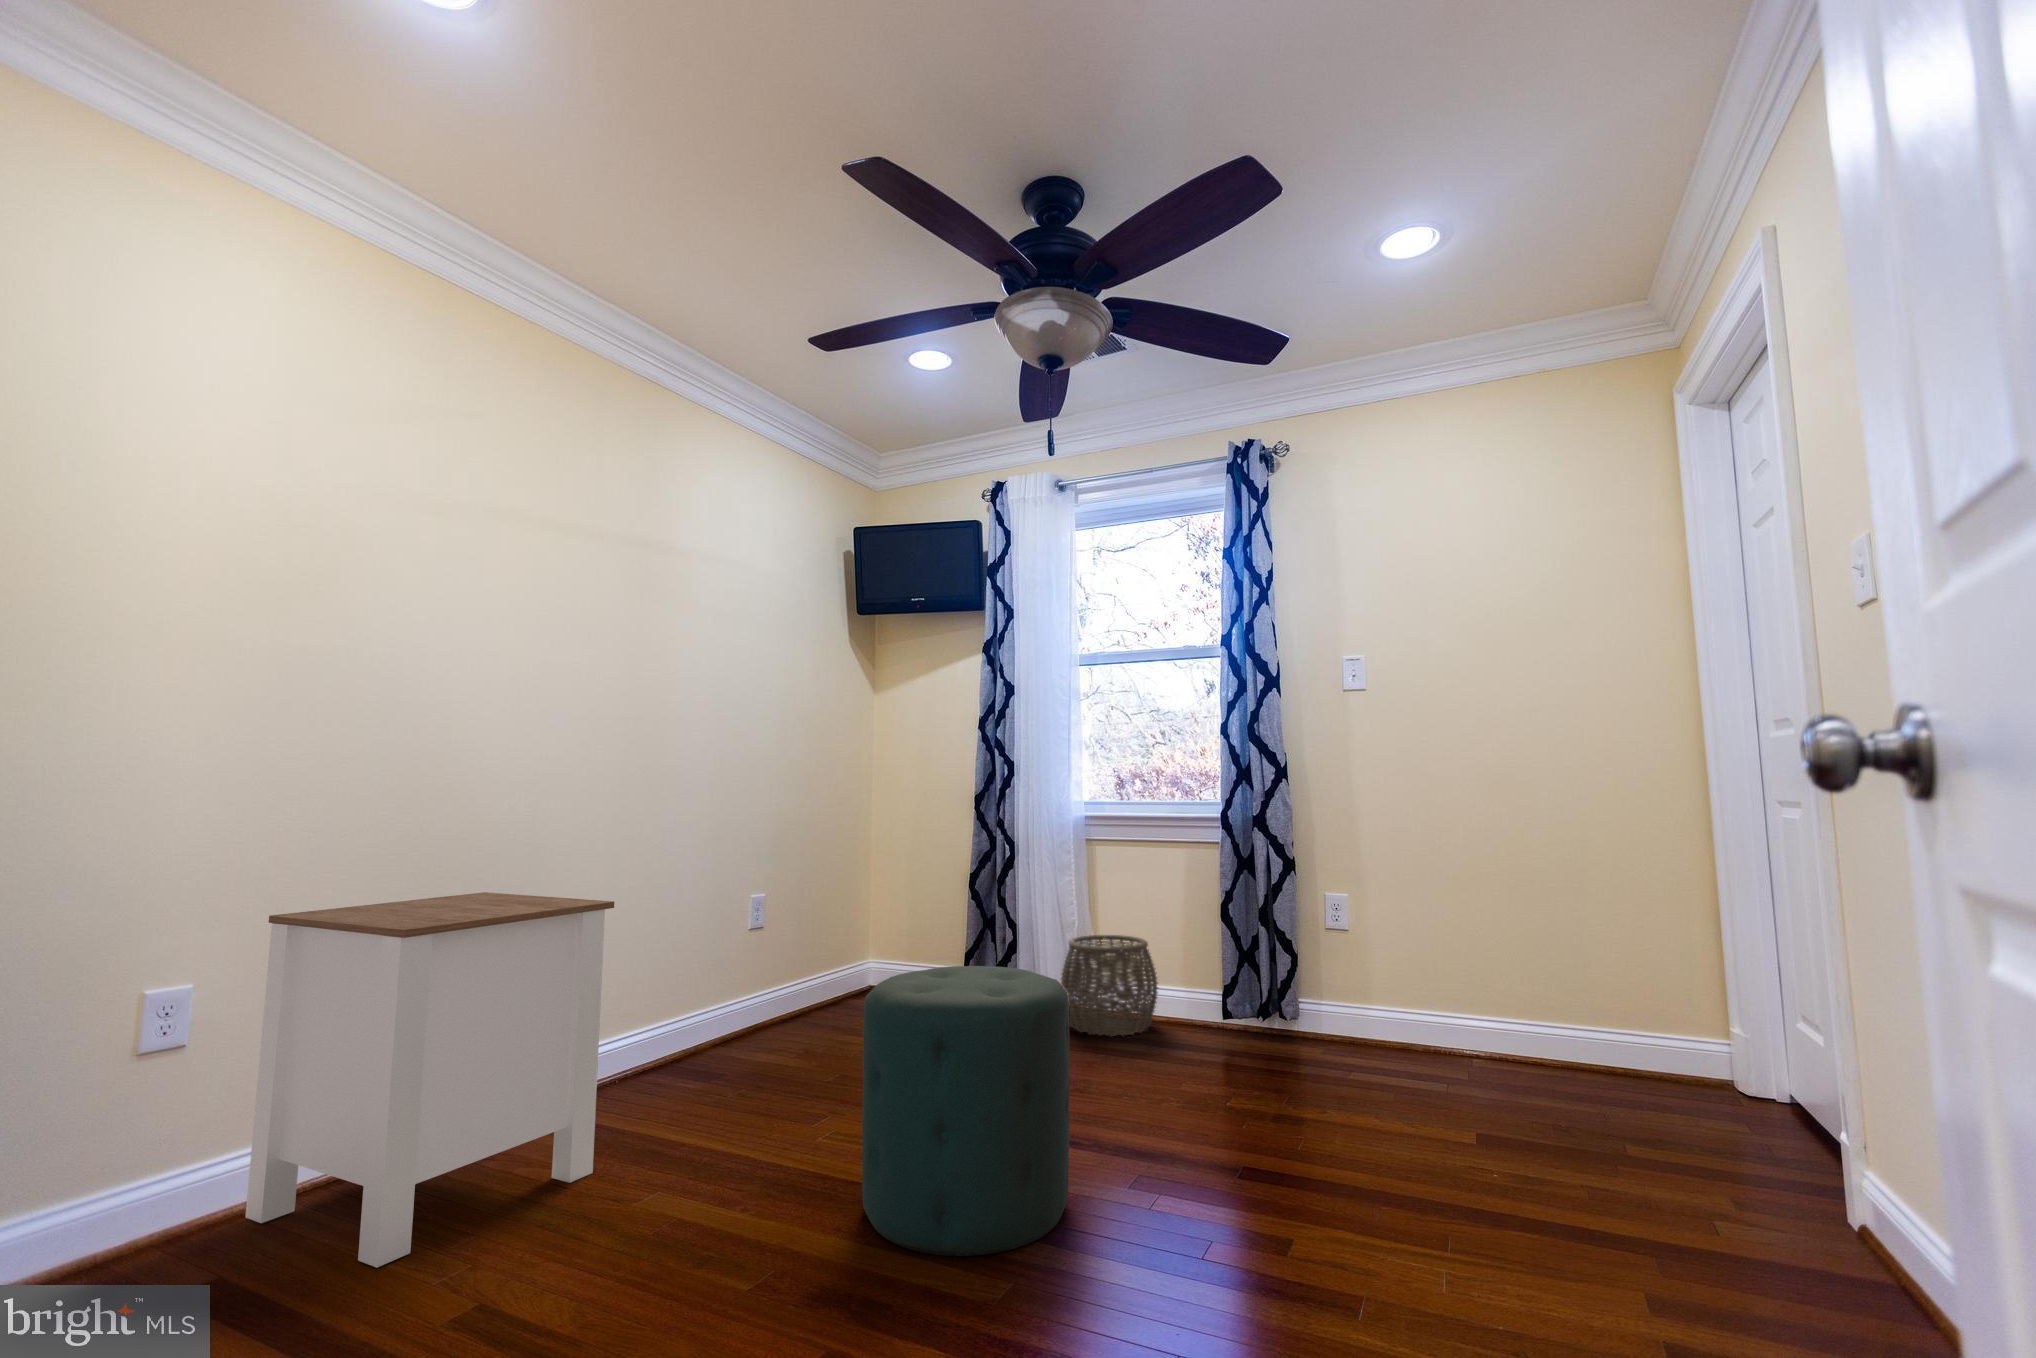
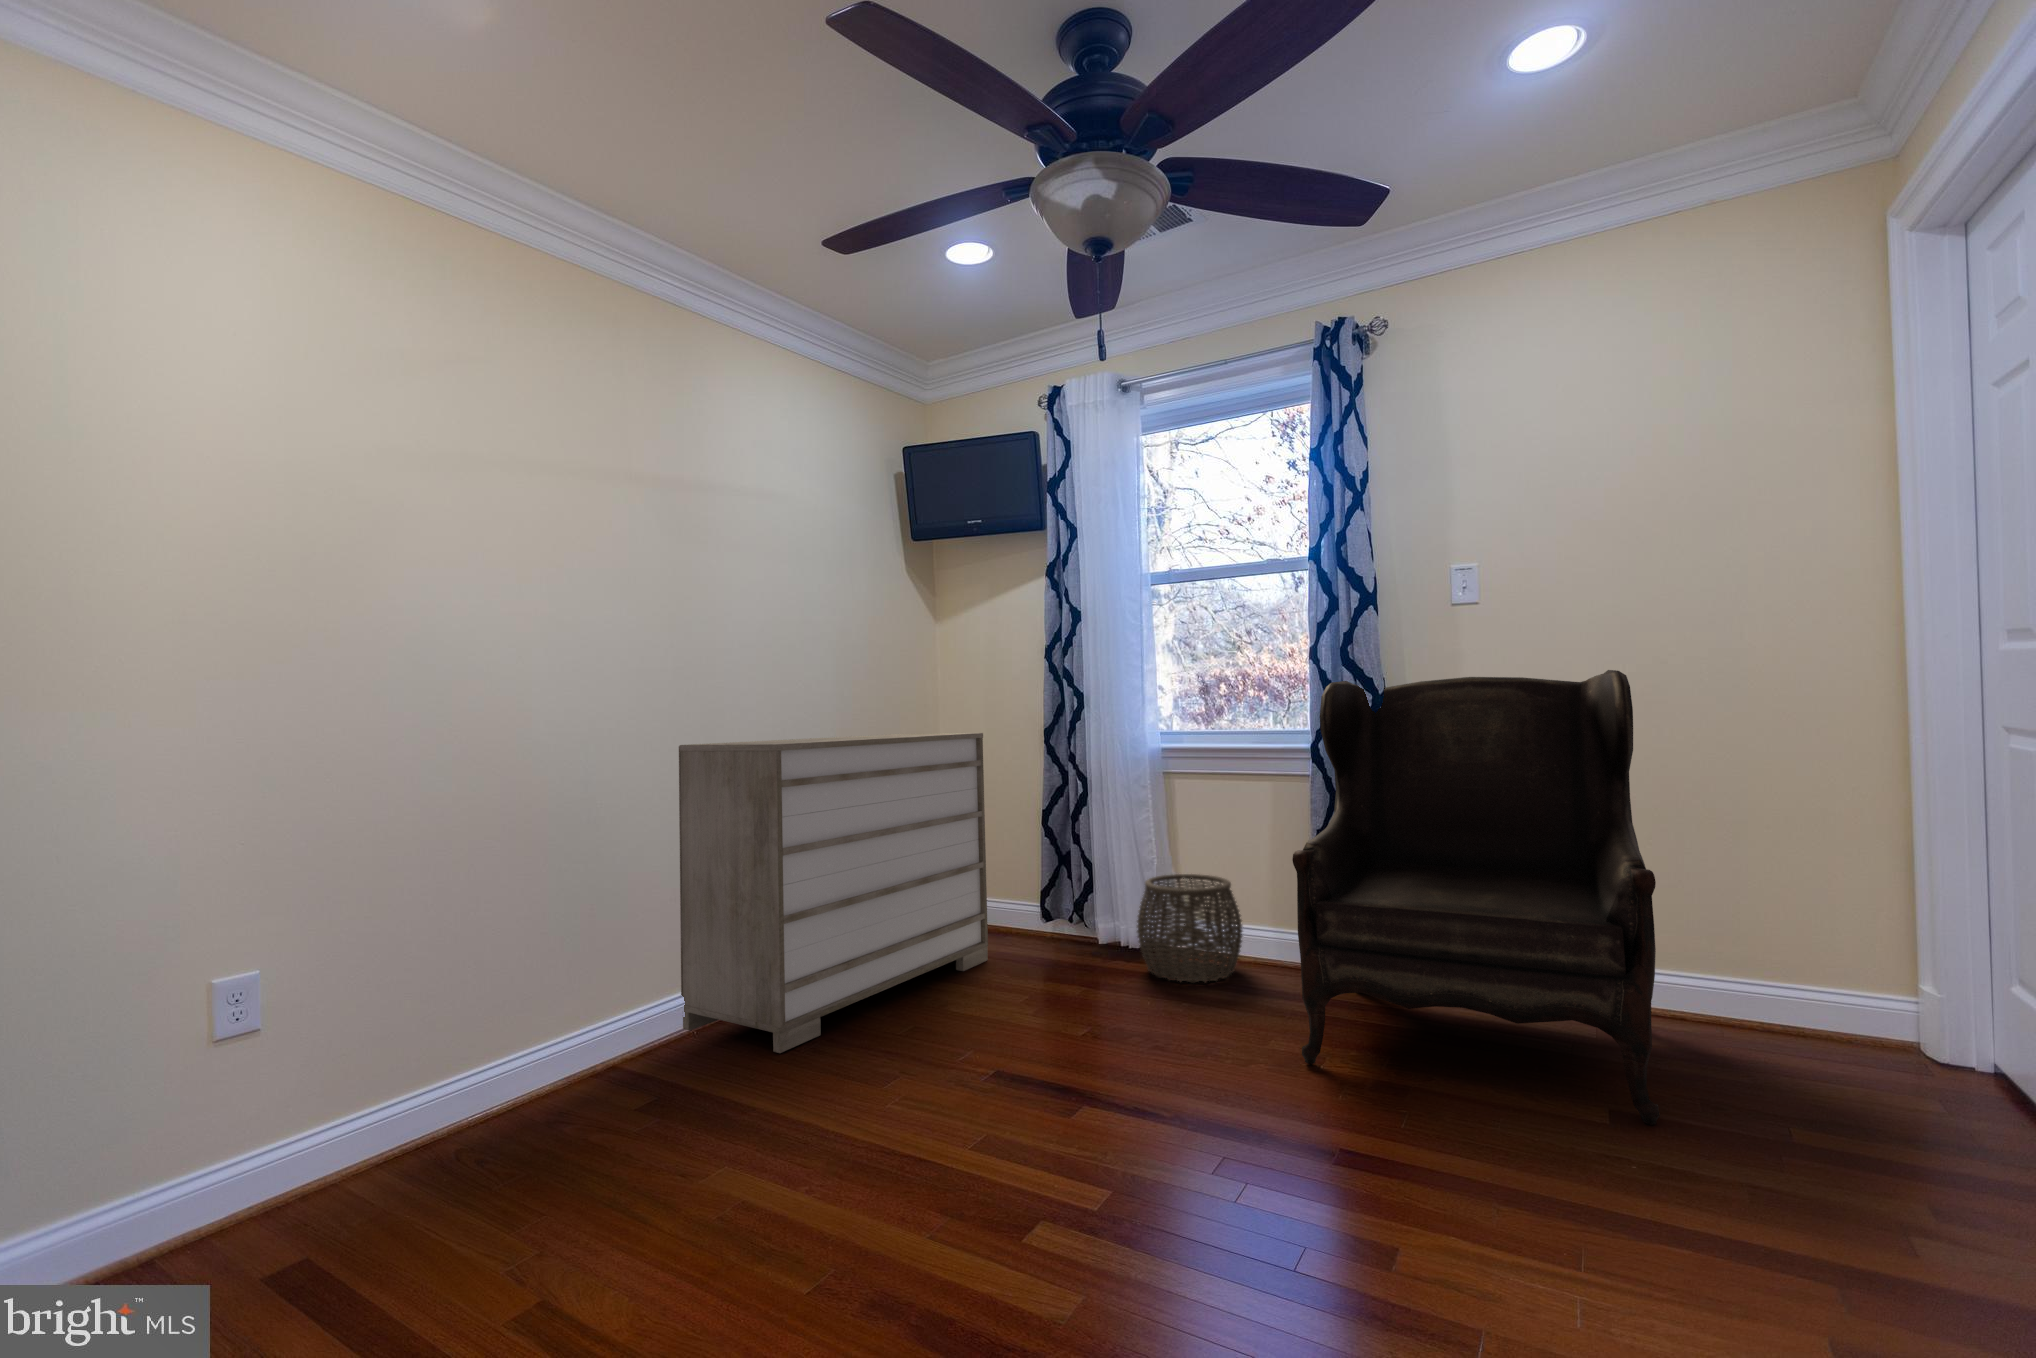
armchair: none [1200,752,1502,1143] -> present [1292,670,1660,1125]
dresser: none [623,798,920,1098] -> present [679,733,988,1053]
side table: present [245,892,614,1268] -> none [278,845,644,1261]
ottoman: present [862,966,1070,1256] -> none [911,926,1149,1266]

